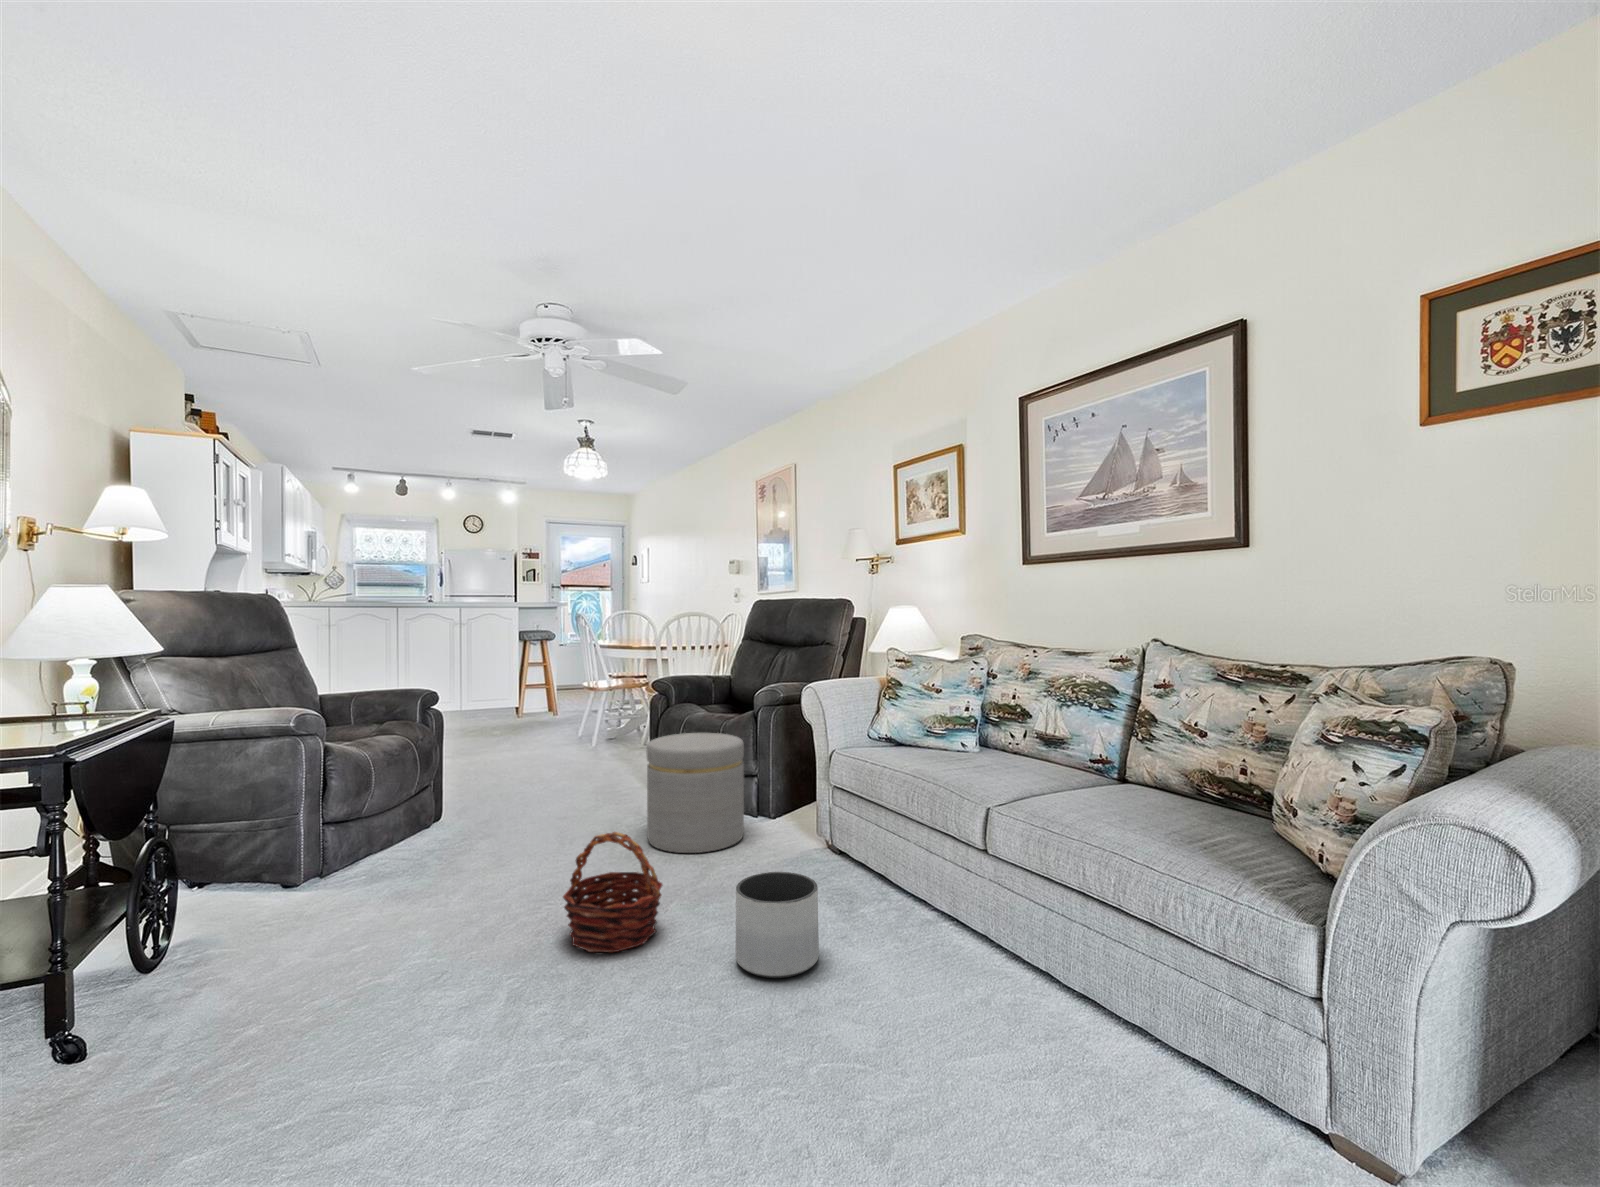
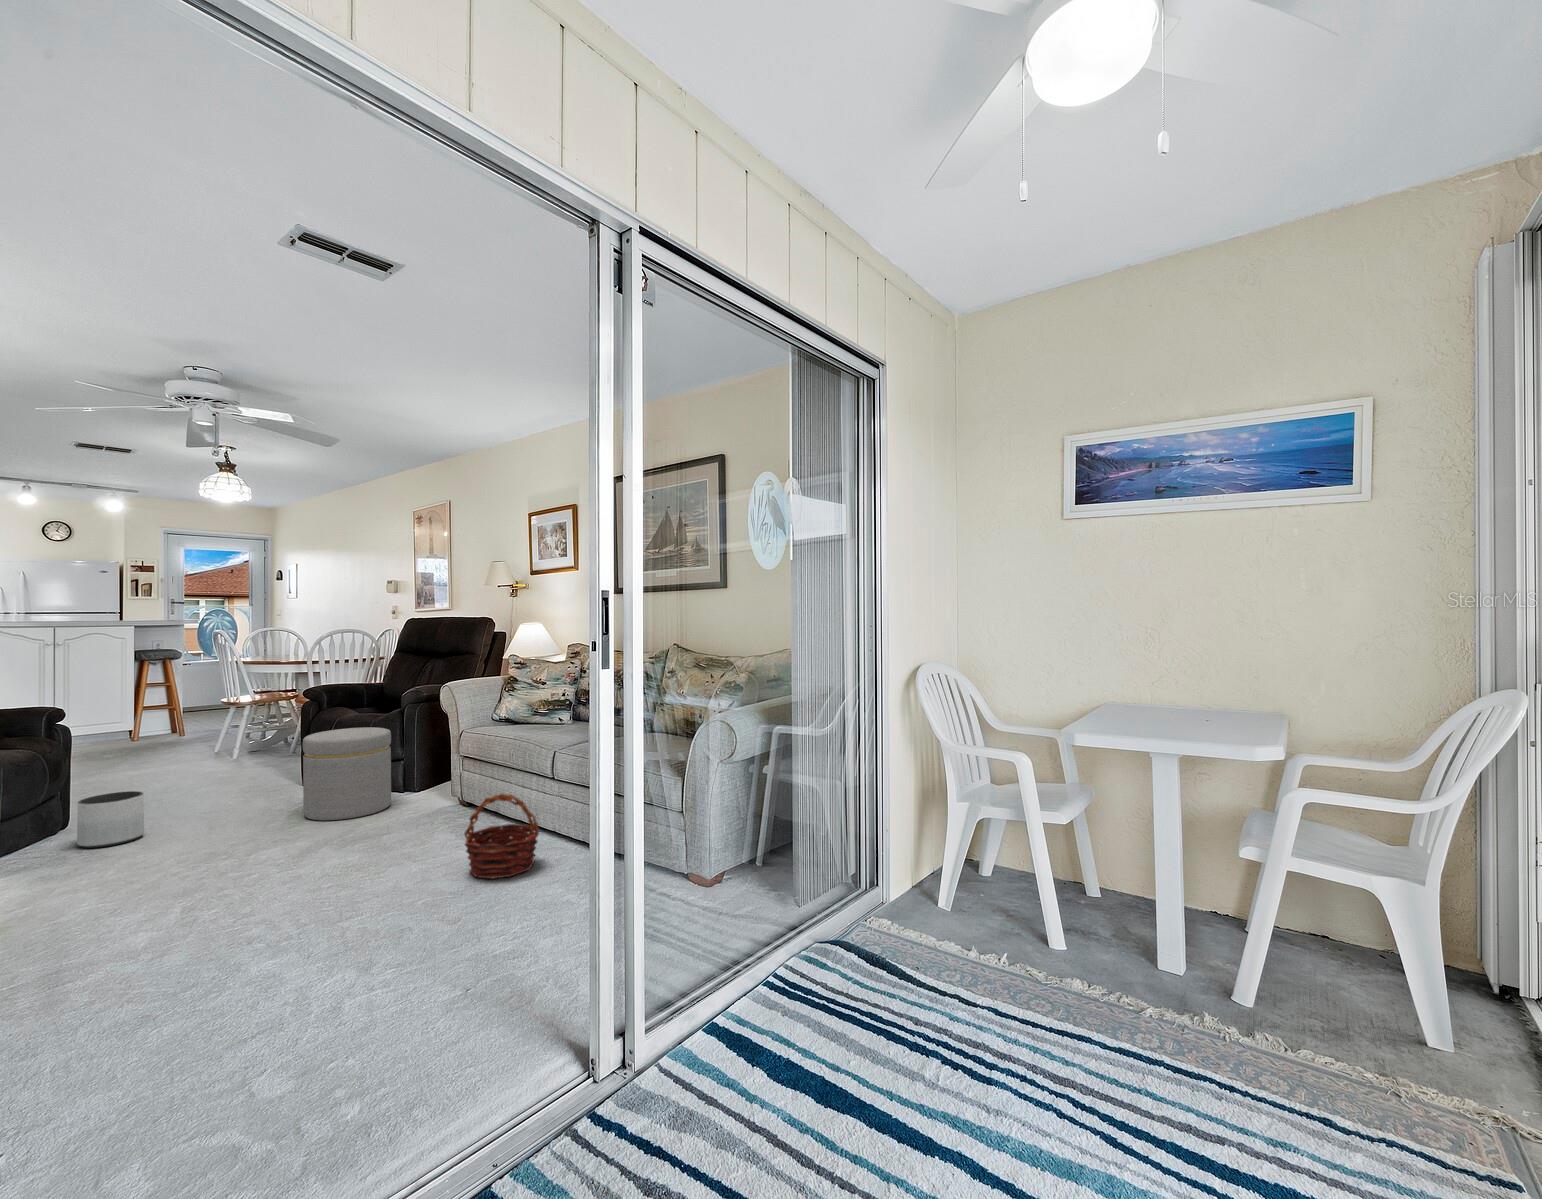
basket: present [563,832,663,953] -> present [464,793,539,879]
planter: present [736,872,819,978] -> present [77,791,144,848]

